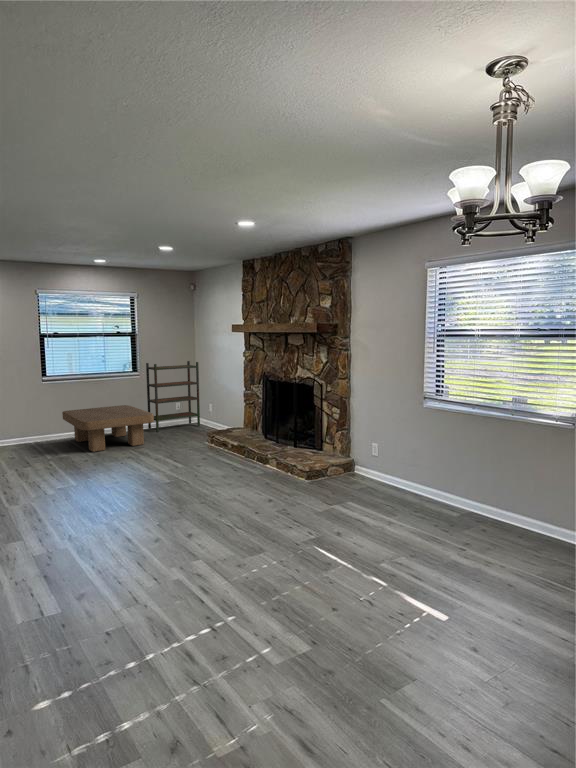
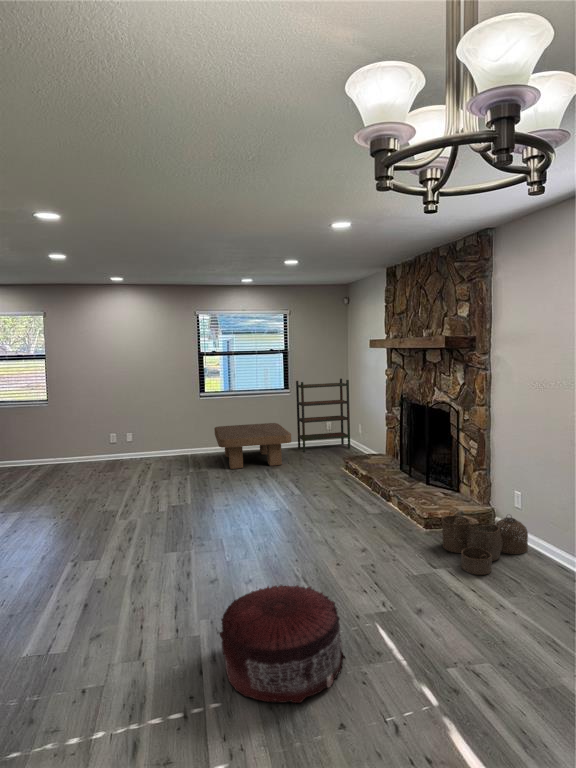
woven basket: none [326,461,386,505] -> present [442,511,528,575]
pouf: none [213,523,312,611] -> present [220,585,345,703]

